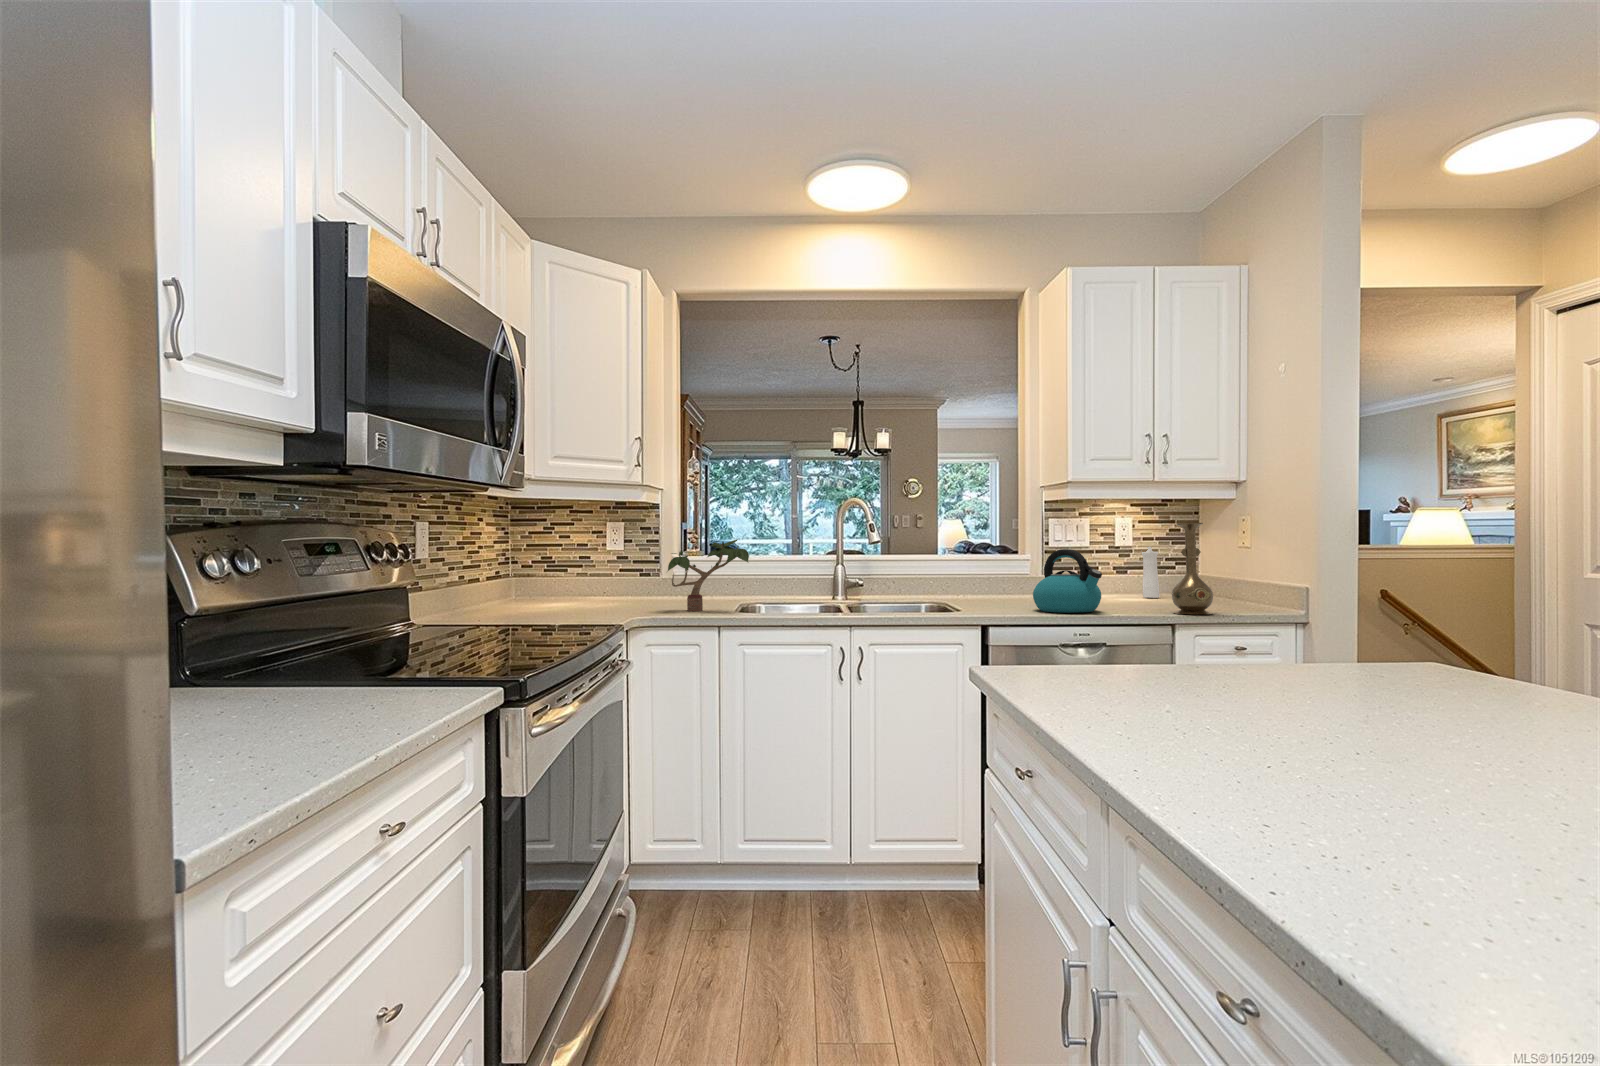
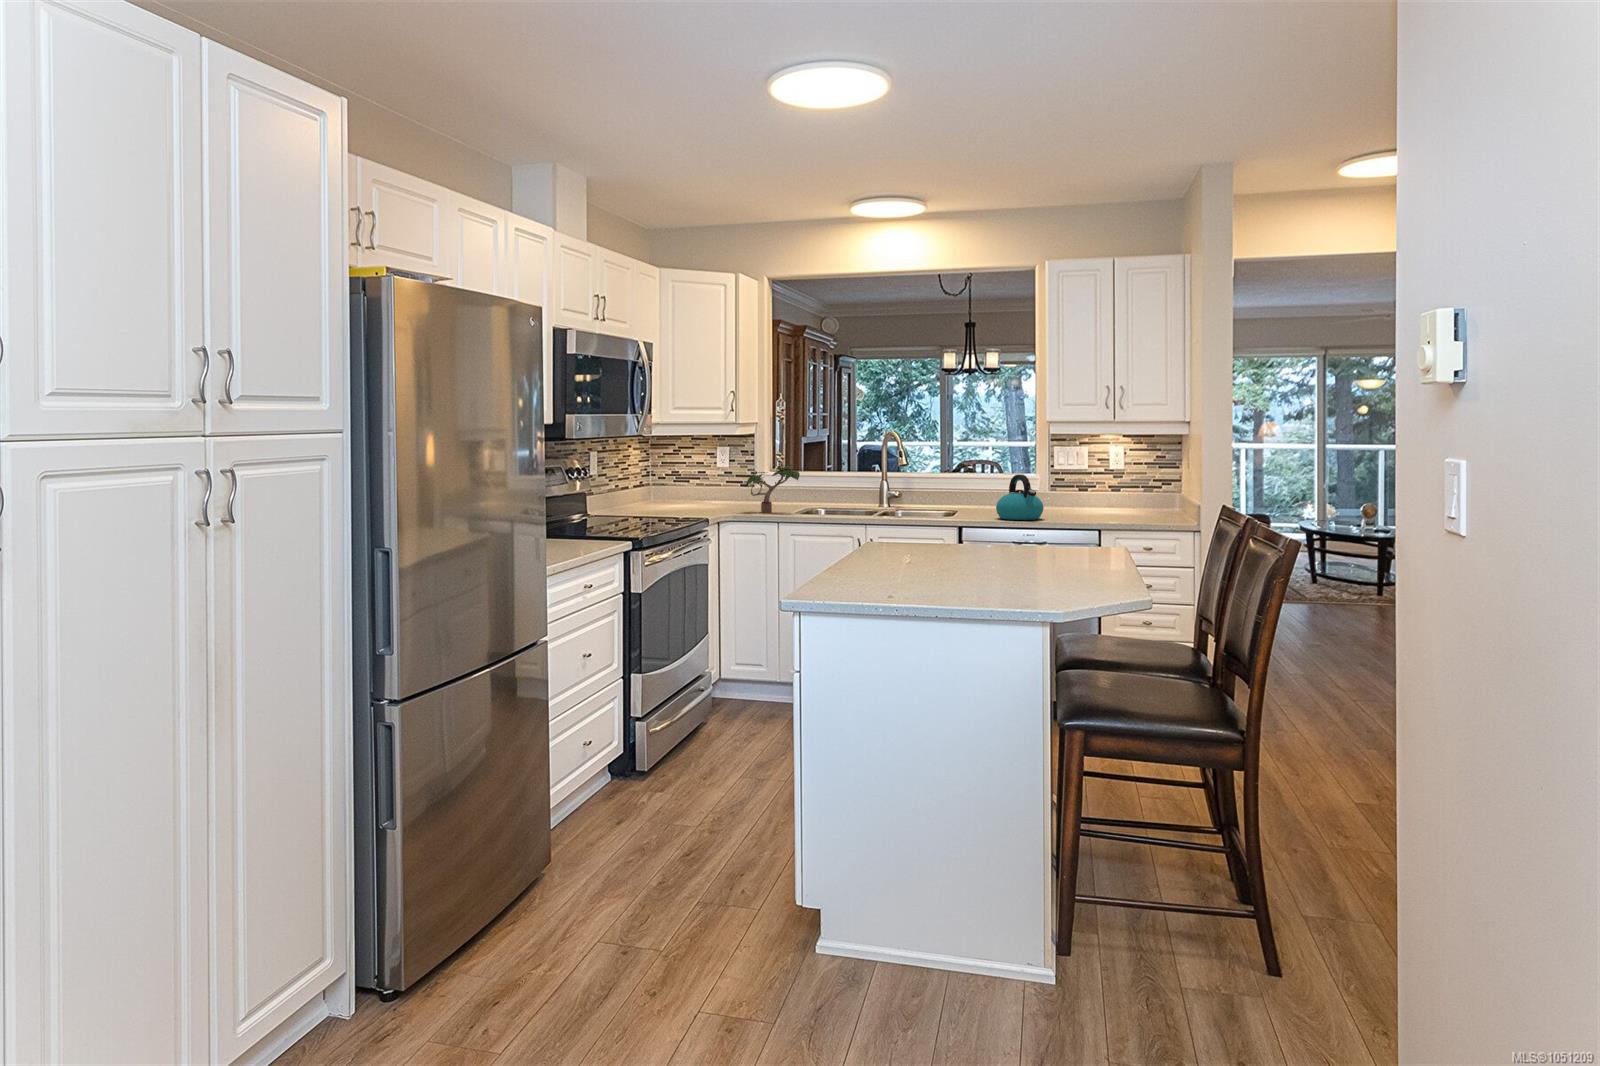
vase: present [1172,523,1213,614] -> none [1089,458,1117,523]
pepper mill: present [1142,546,1160,598] -> none [1124,466,1141,511]

